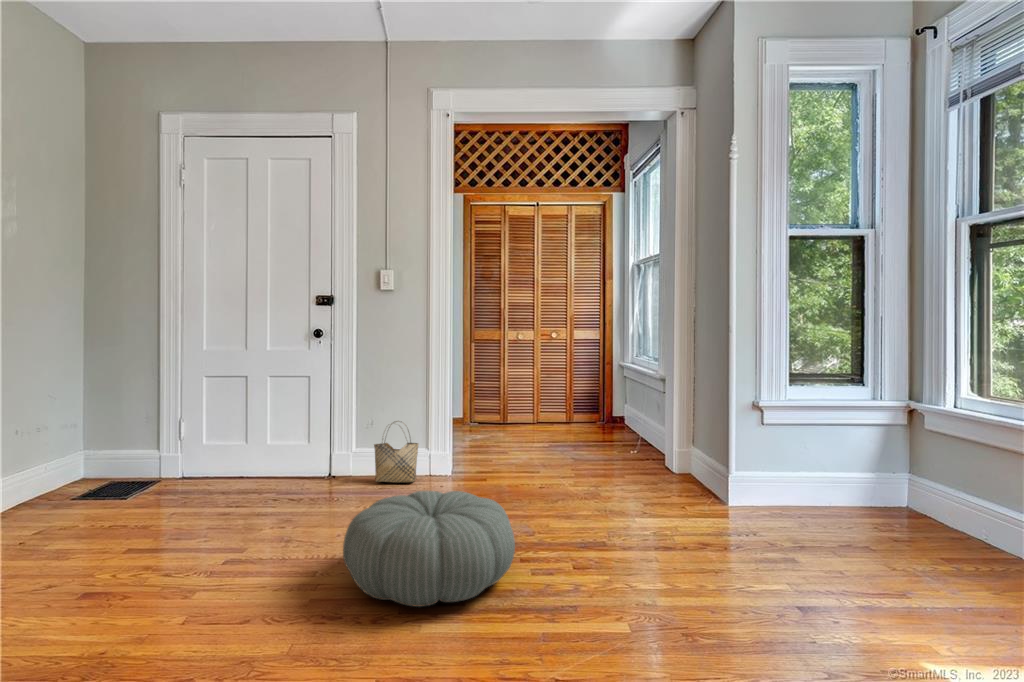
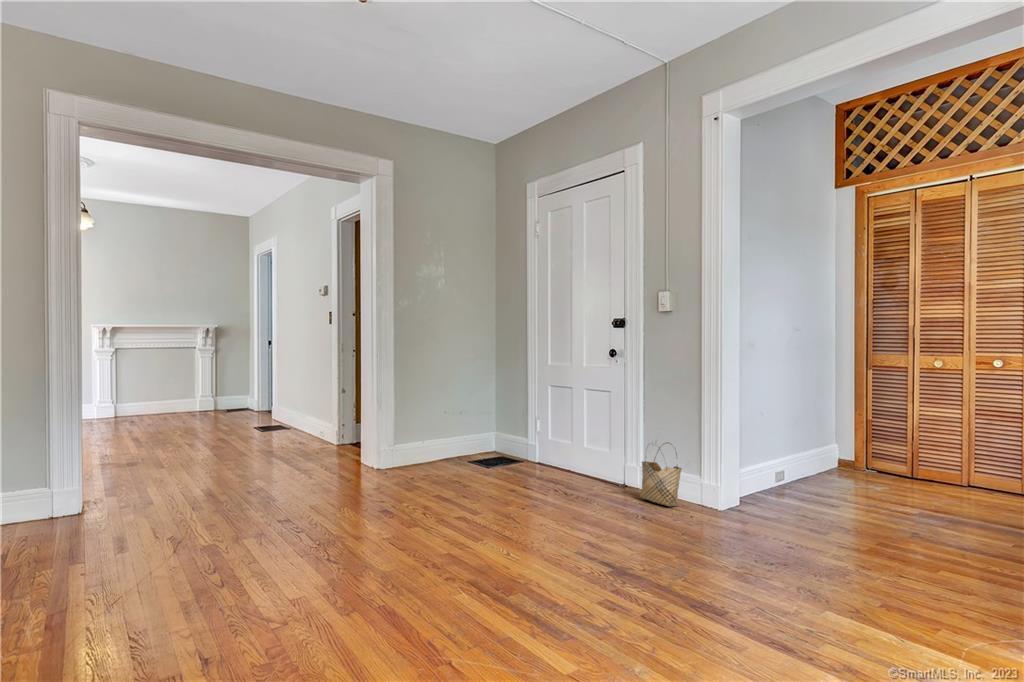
pouf: present [343,491,515,607] -> none [455,497,606,597]

